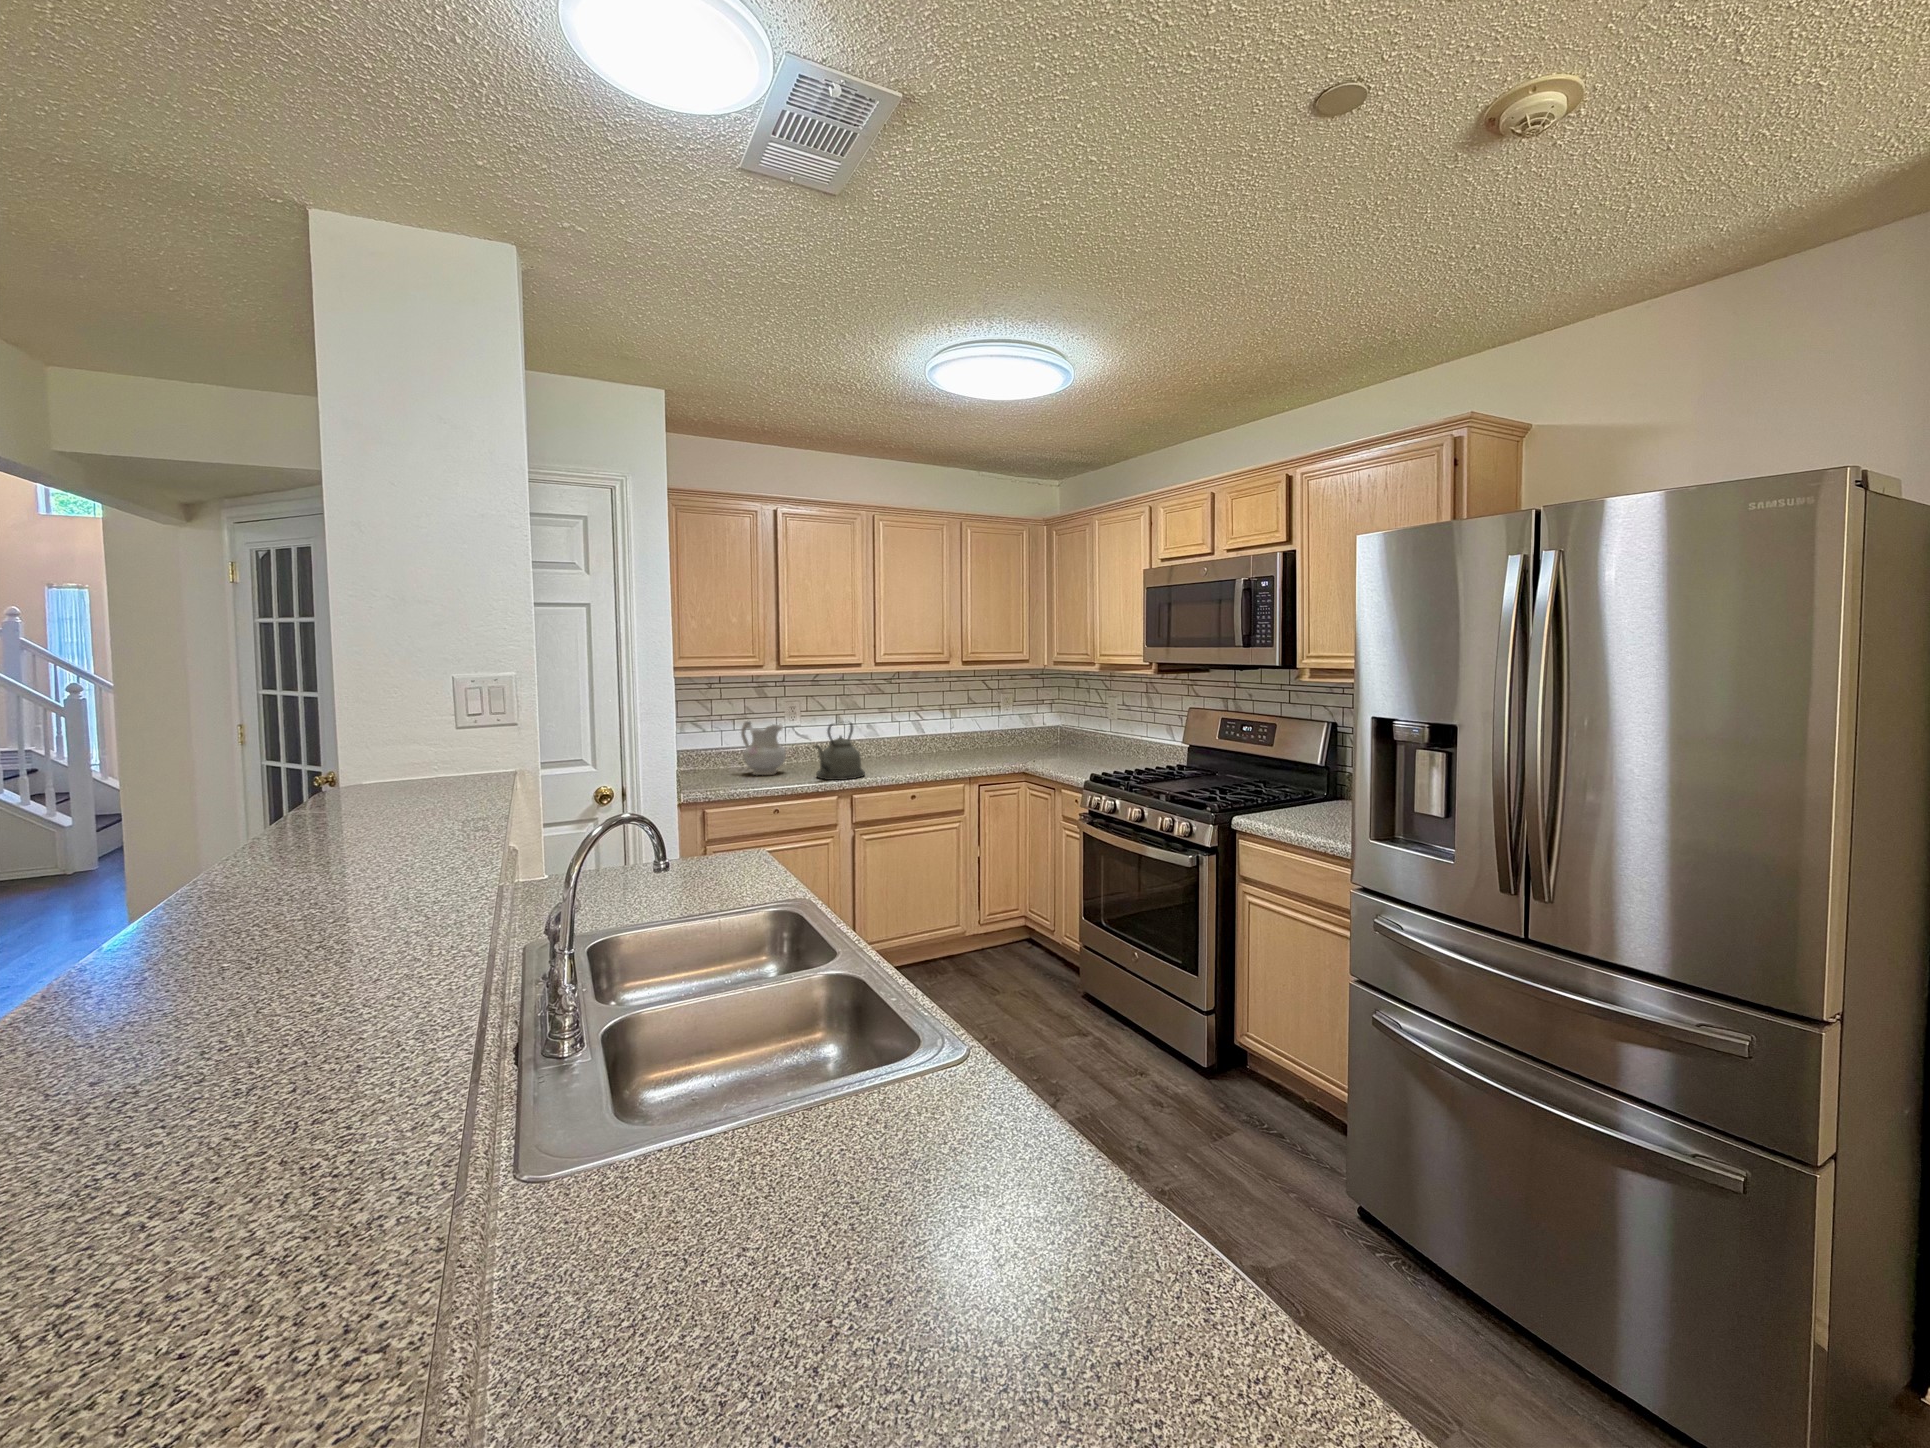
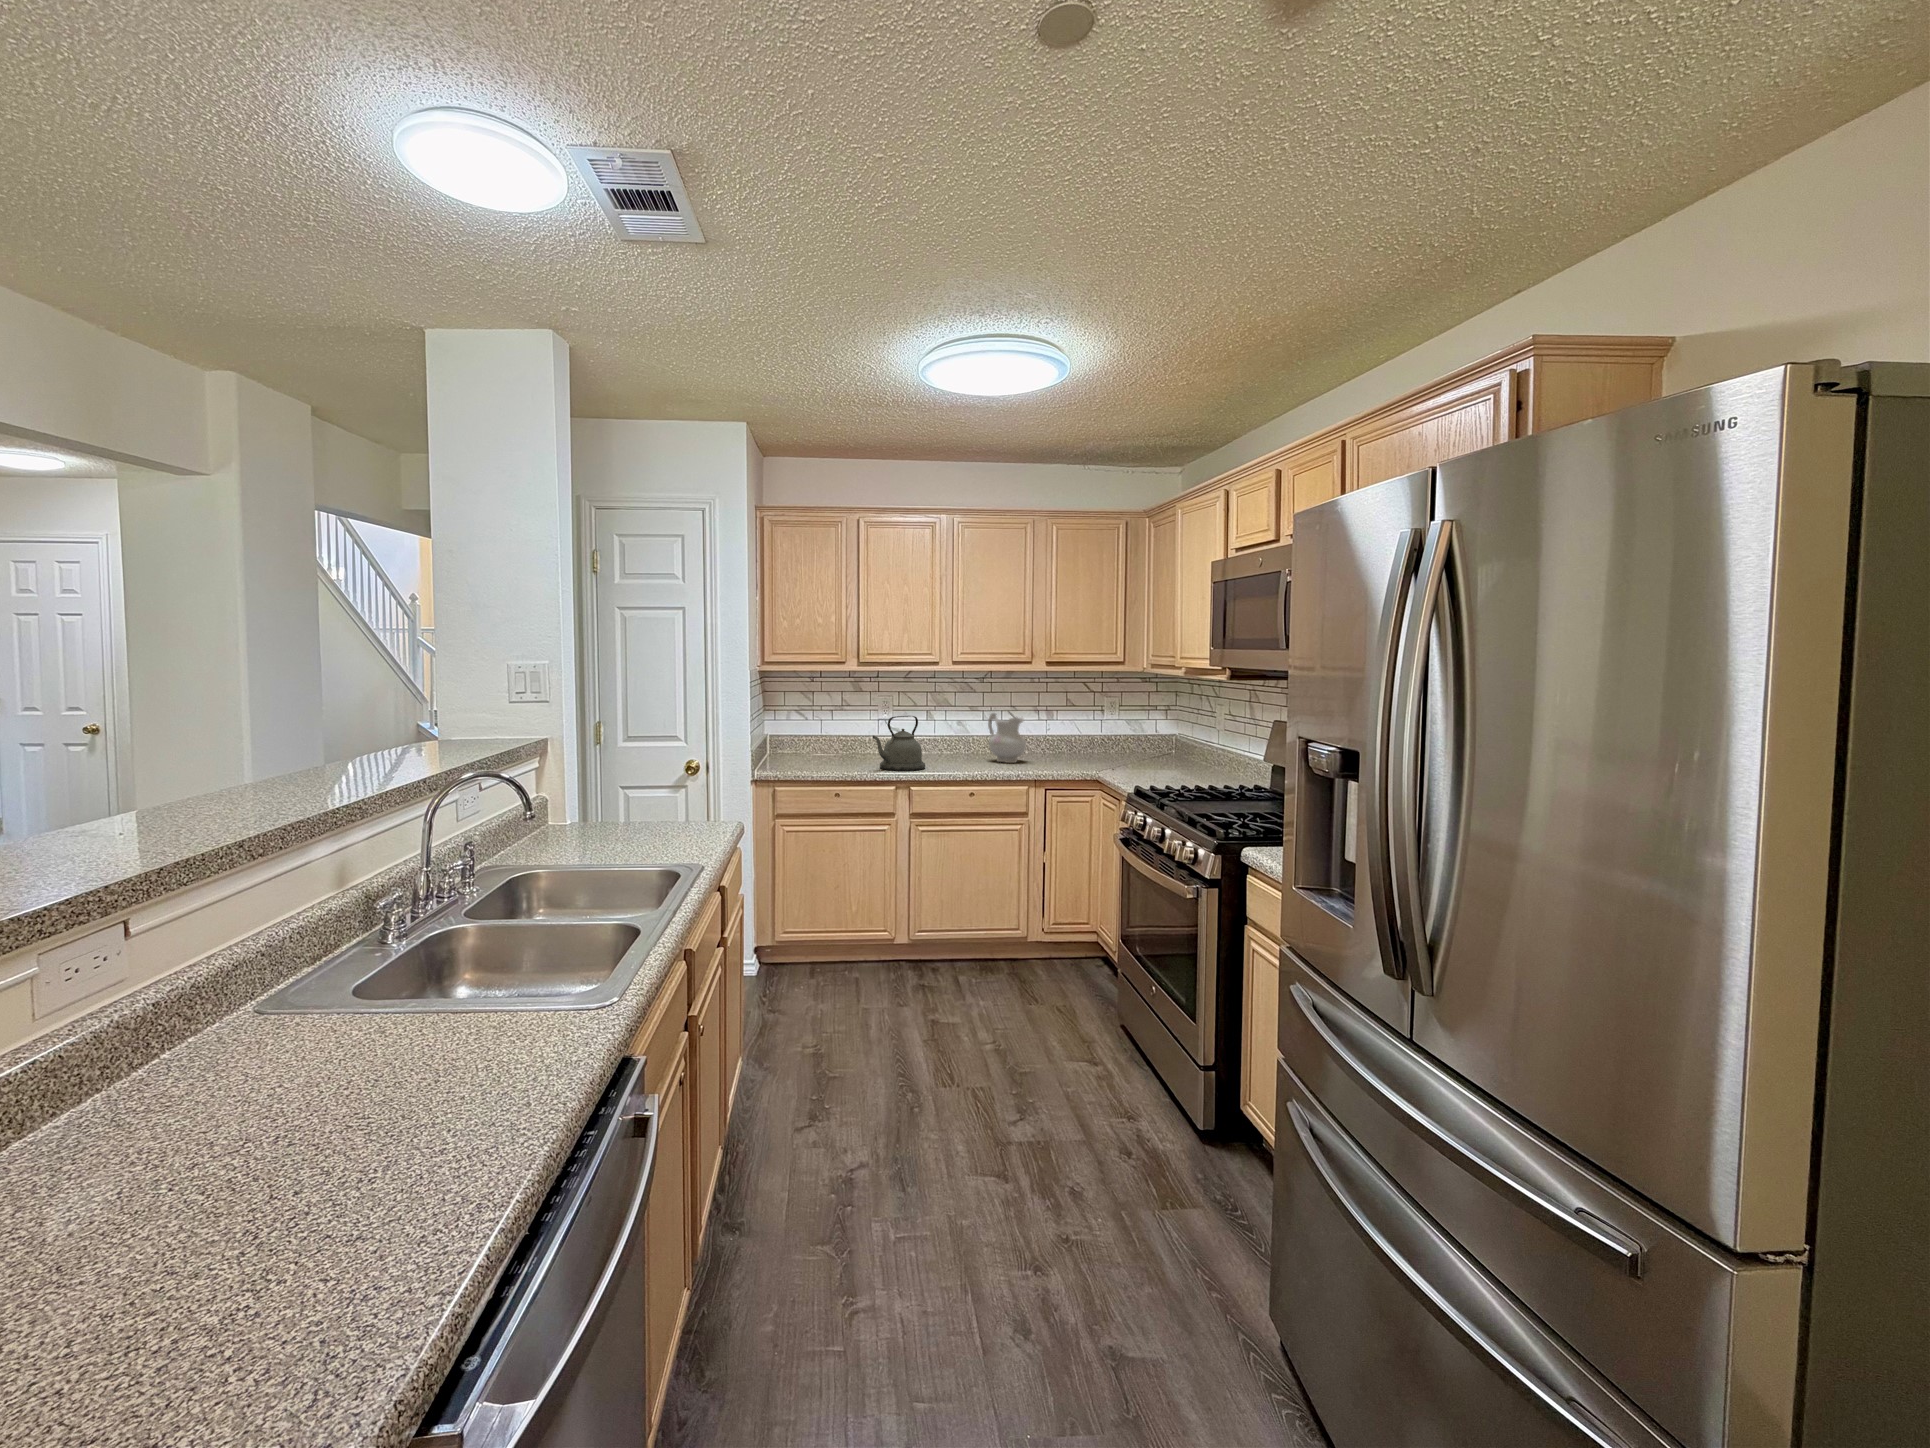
ceramic pitcher: present [741,722,786,775] -> present [988,713,1026,763]

